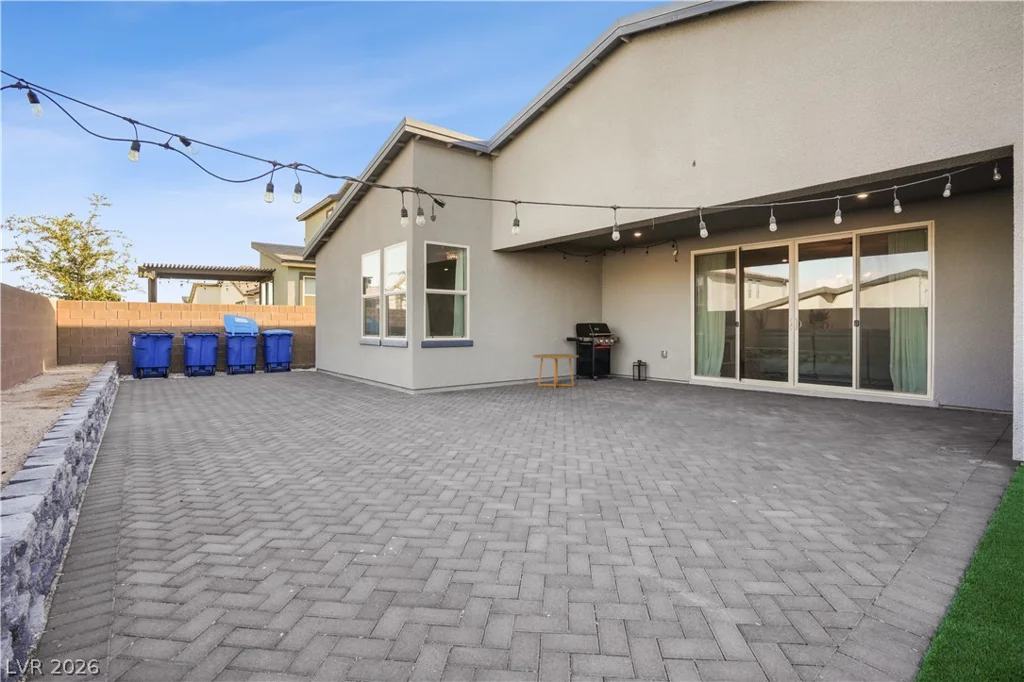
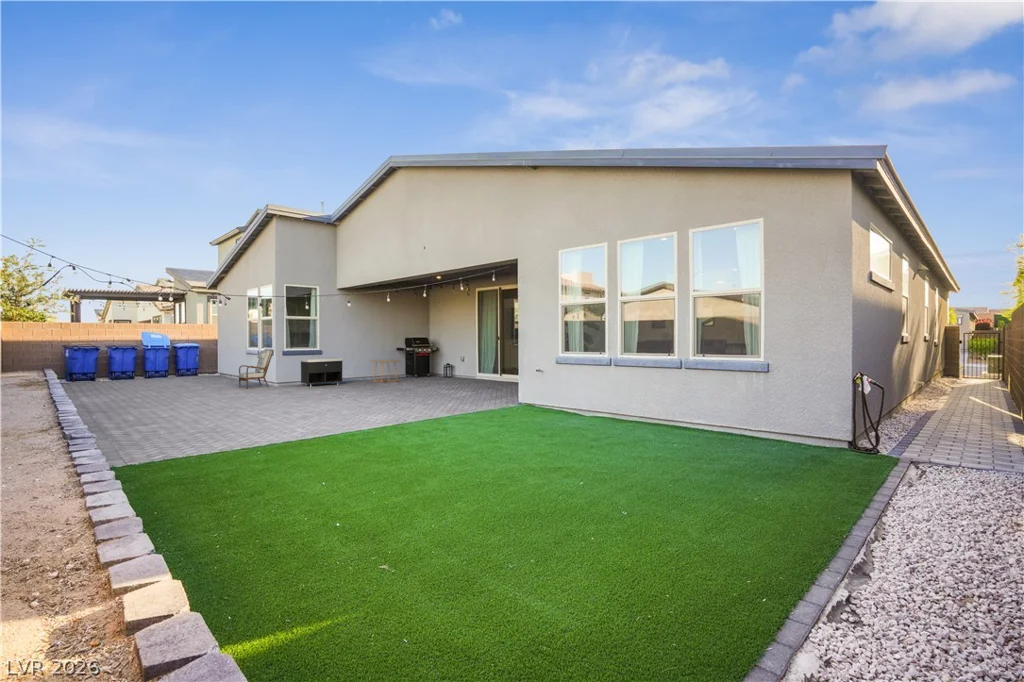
armchair: none [360,339,409,400] -> present [239,349,273,389]
storage bench: none [446,351,505,396] -> present [301,358,343,387]

